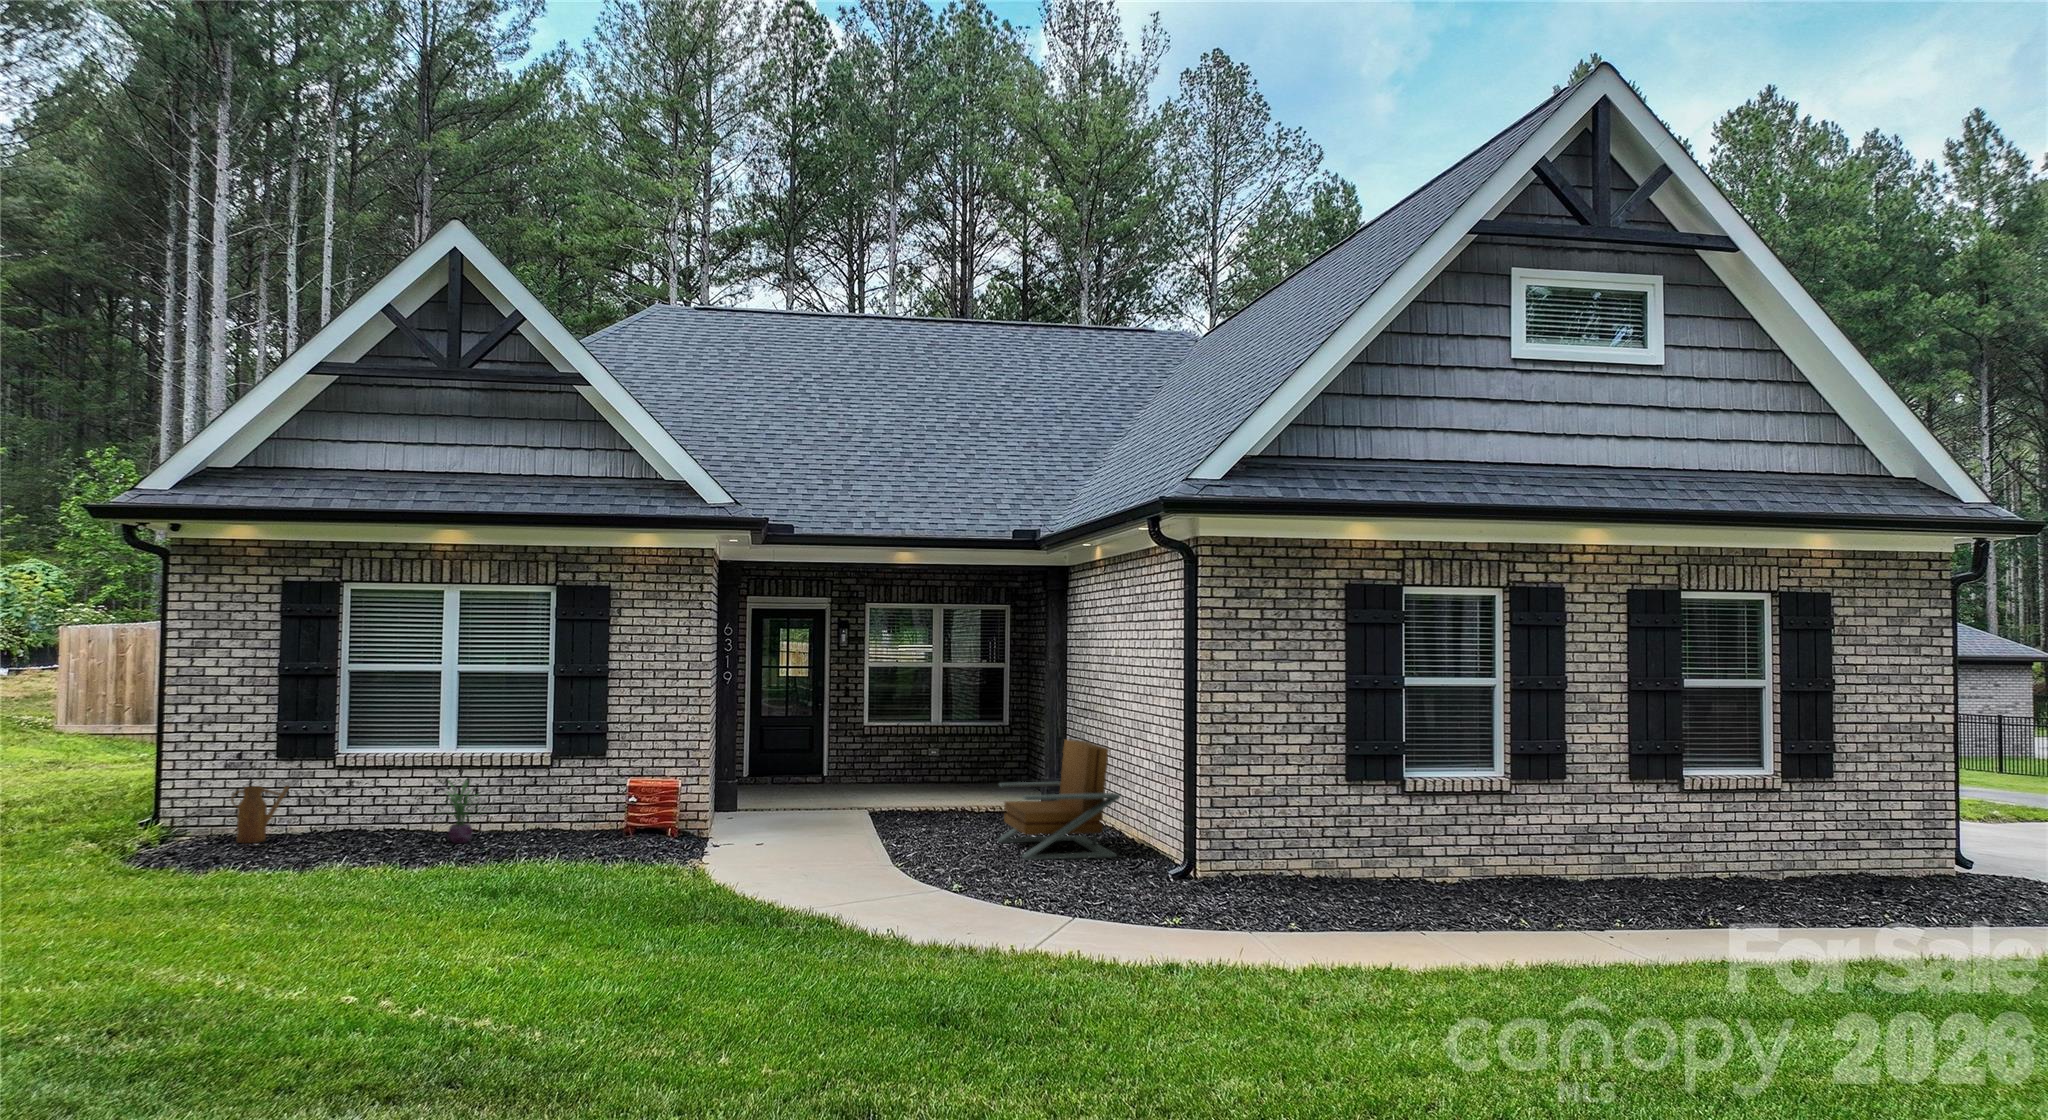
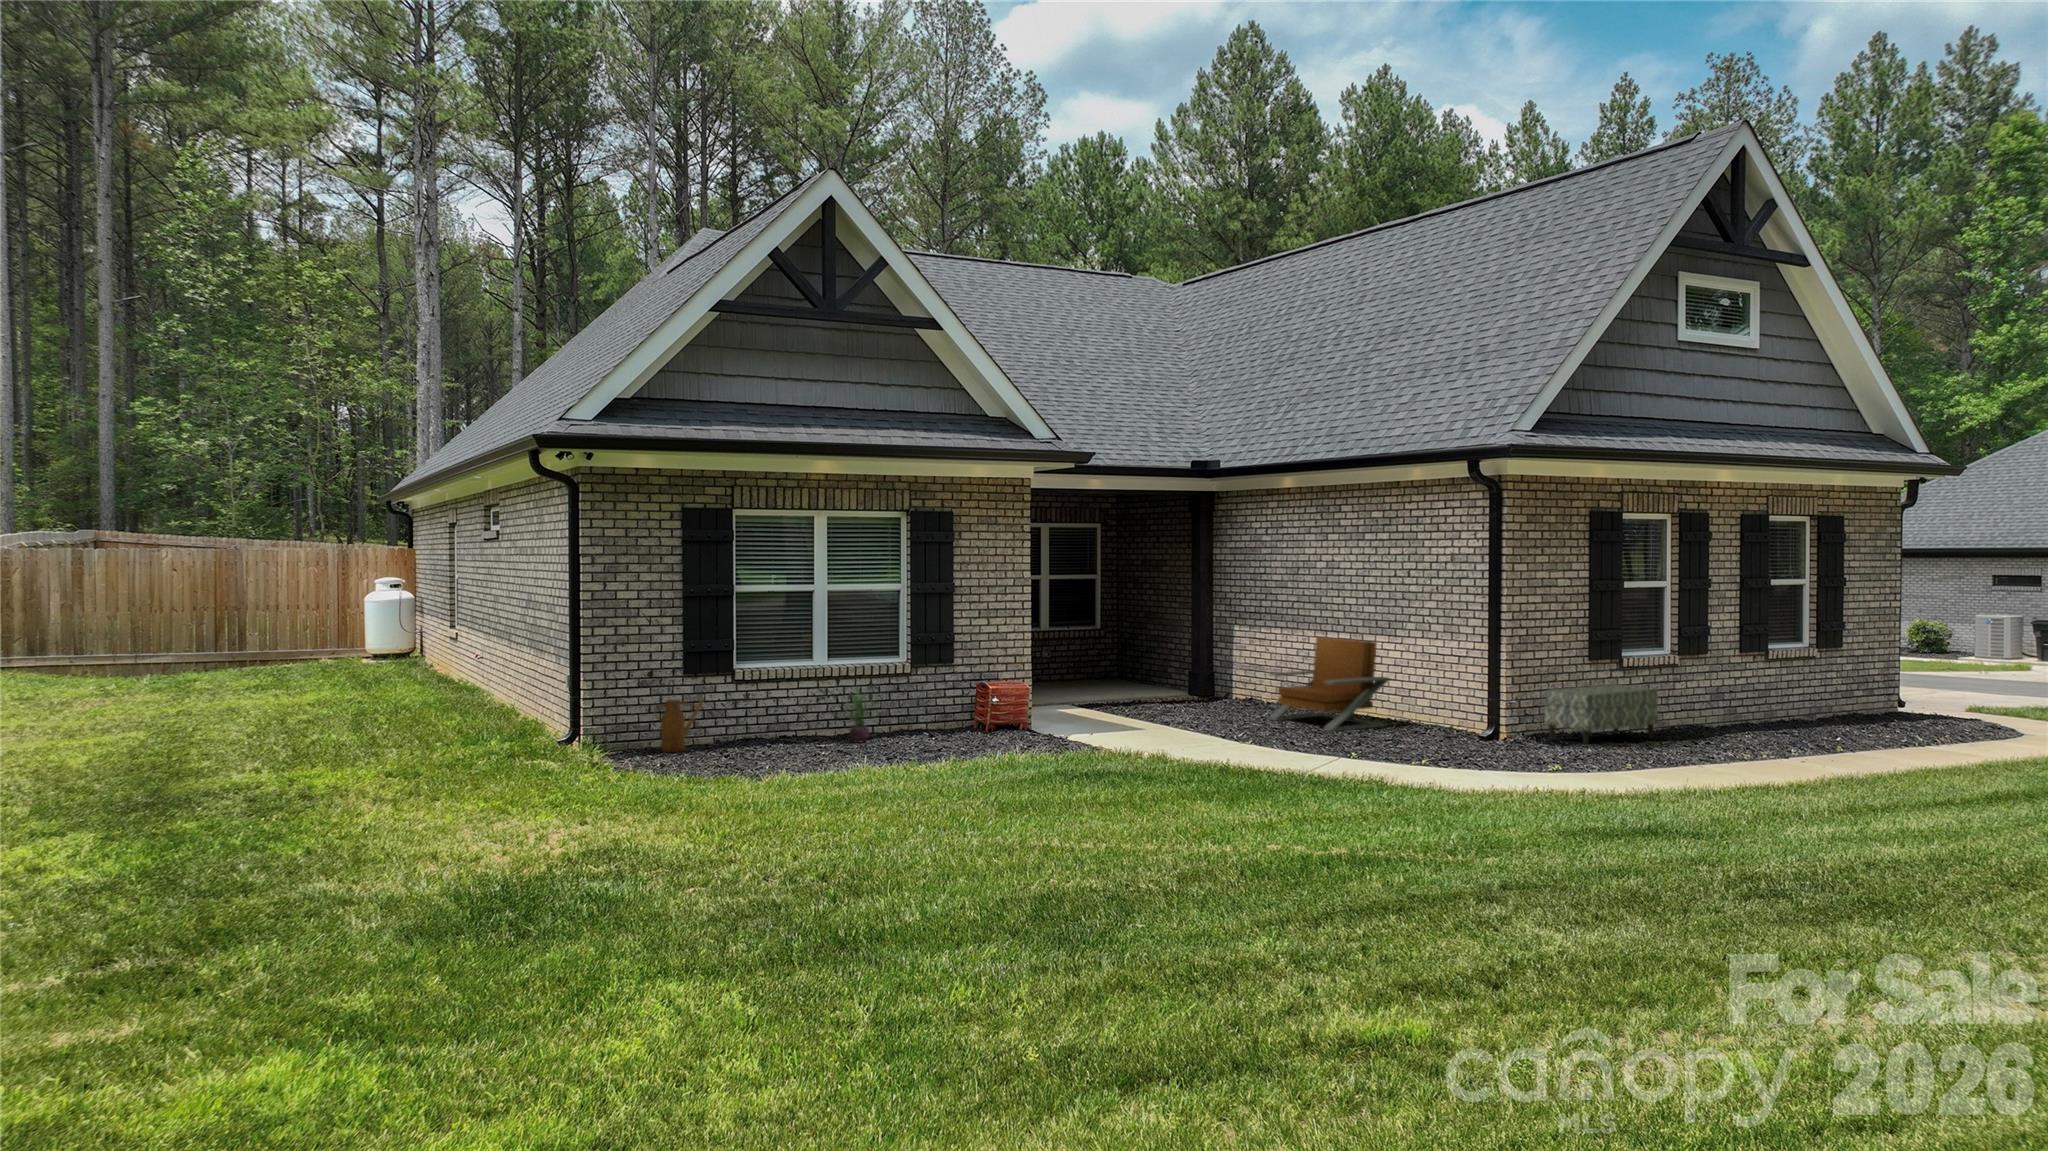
bench: none [1262,816,1422,898] -> present [1545,684,1658,746]

